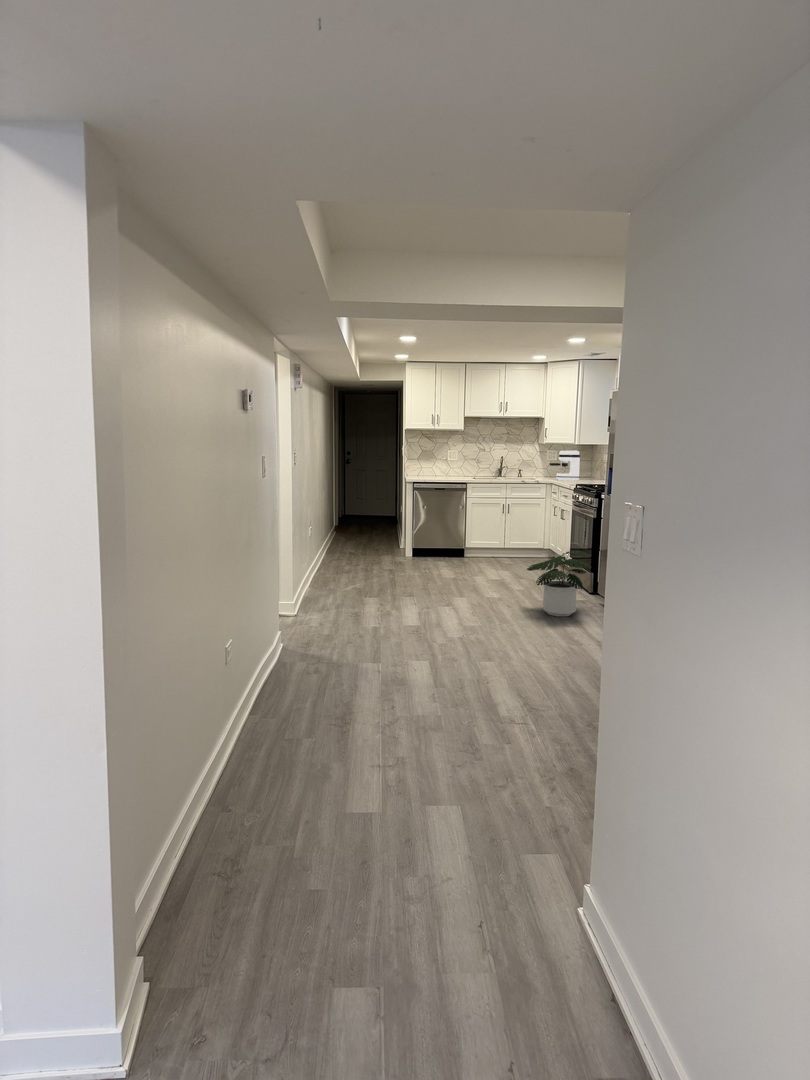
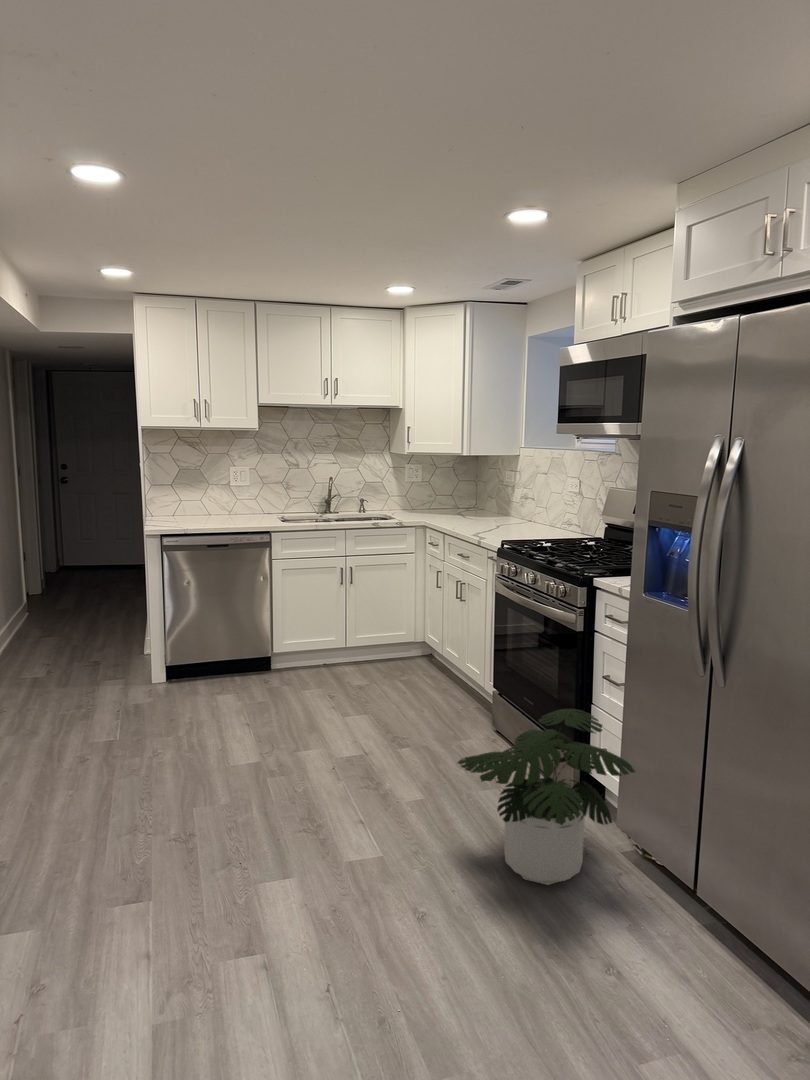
coffee maker: present [550,451,580,481] -> none [418,467,474,521]

